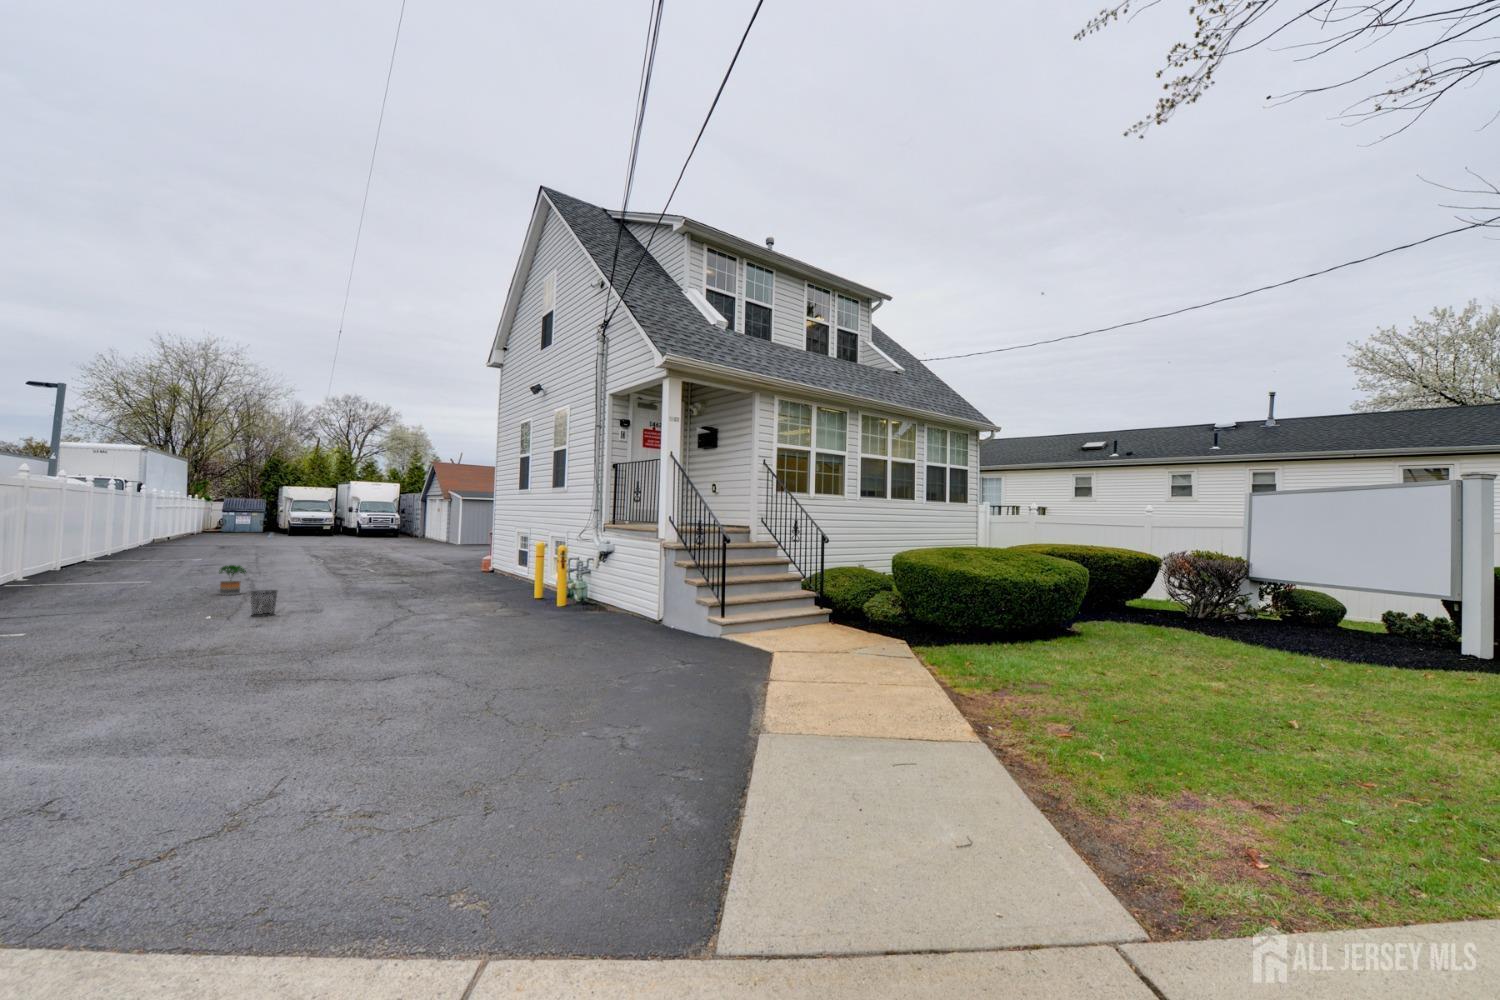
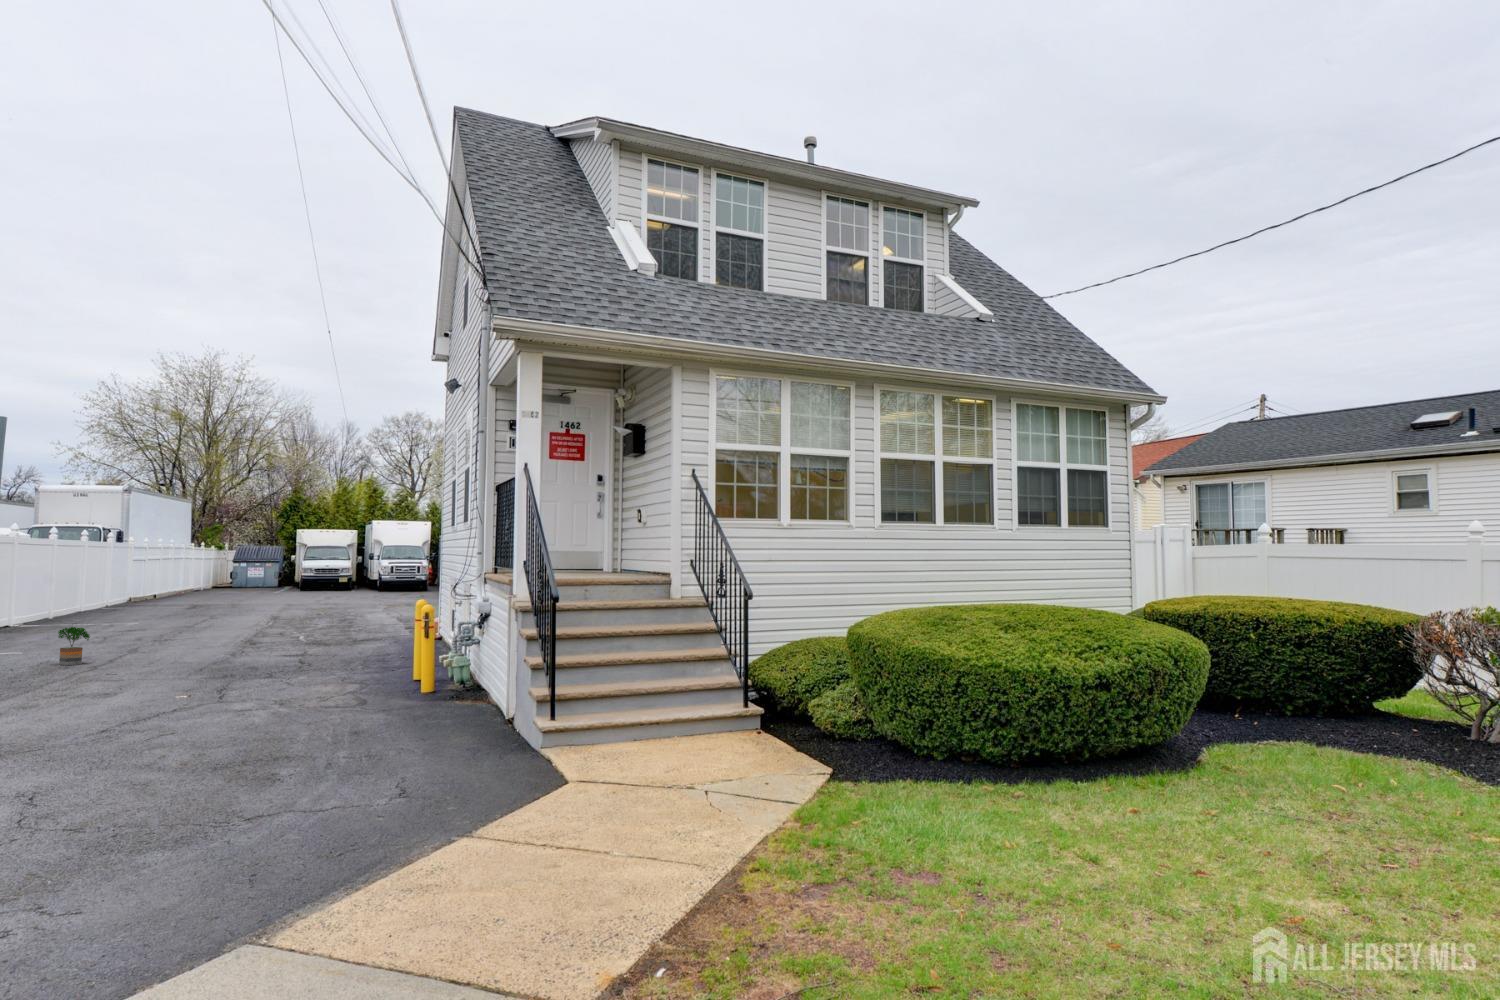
waste bin: present [251,590,278,617] -> none [31,659,67,693]

